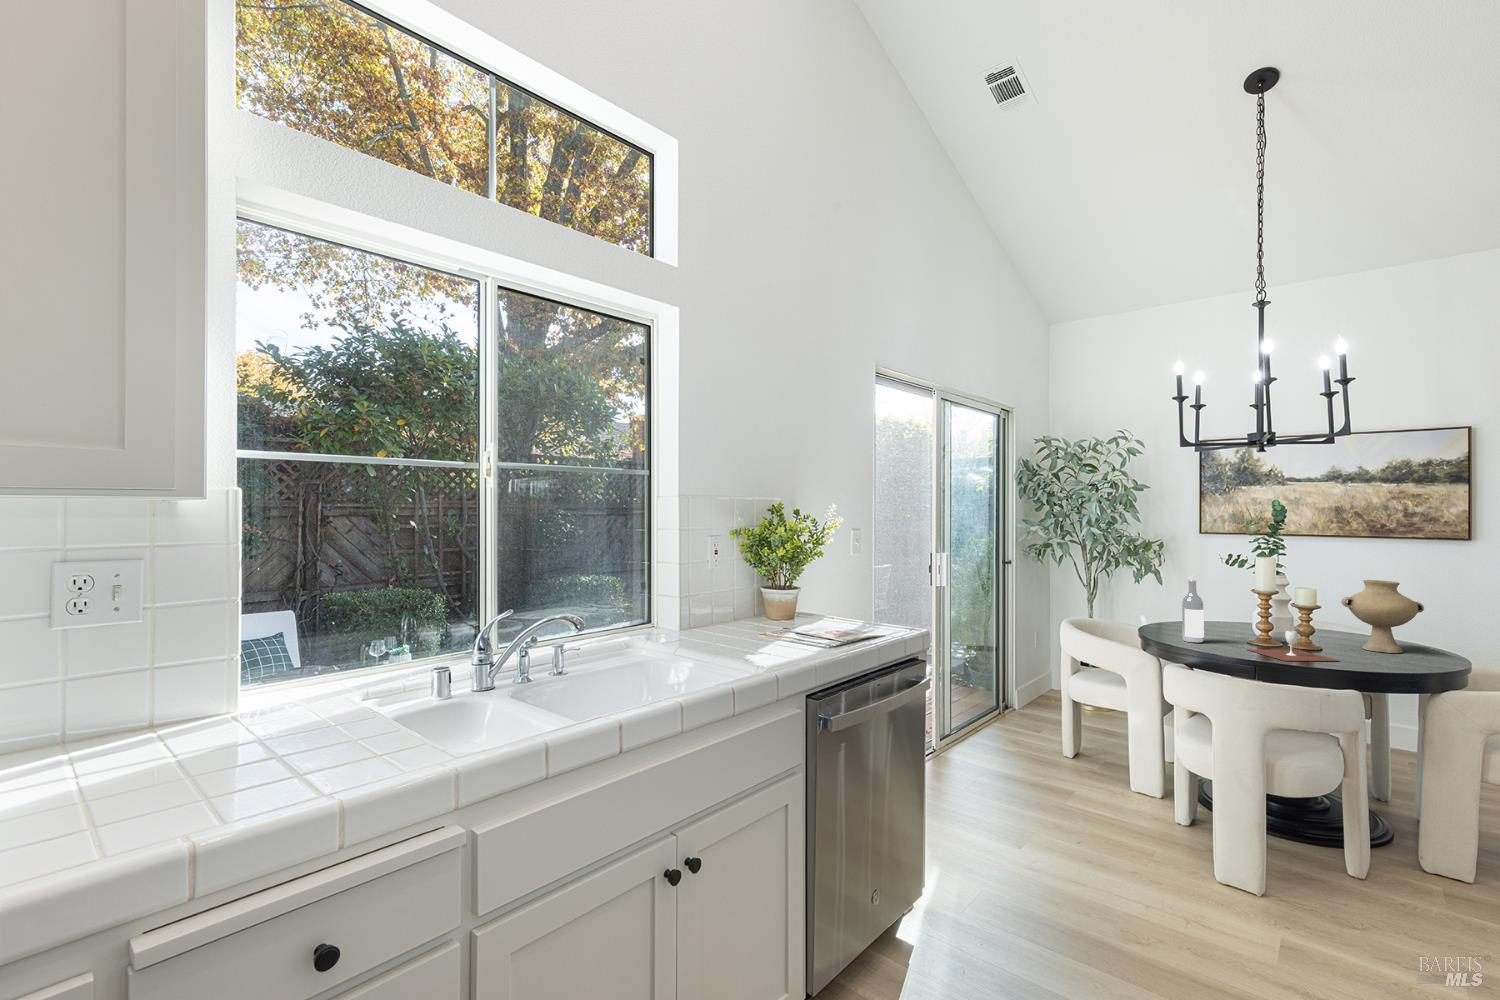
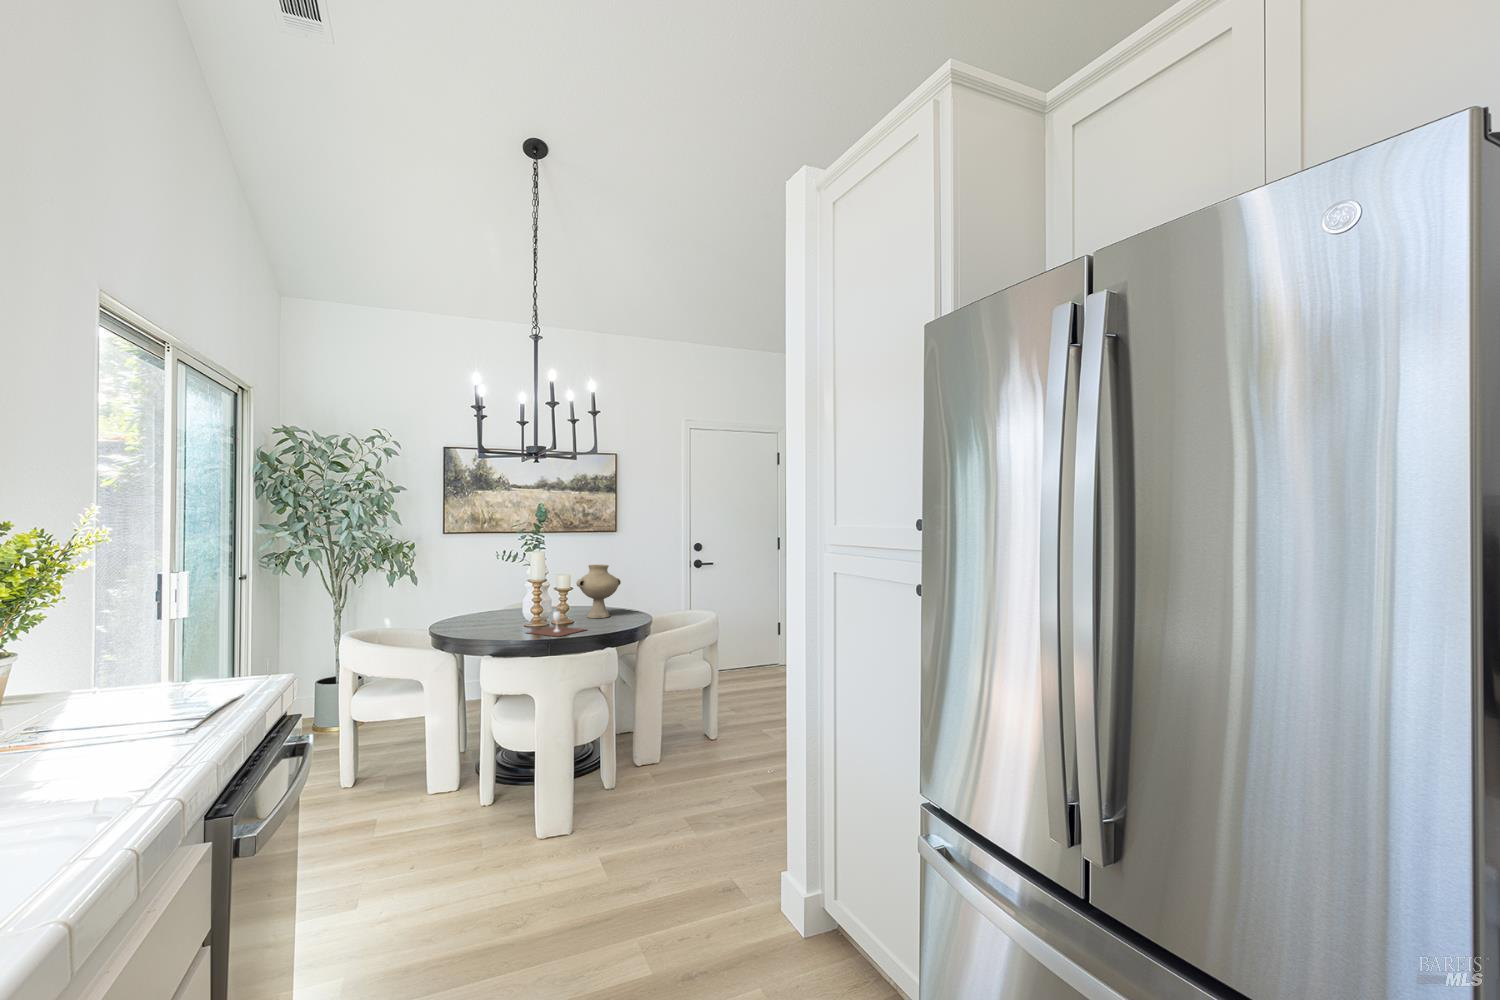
wine bottle: present [1182,576,1204,643] -> none [472,573,490,635]

